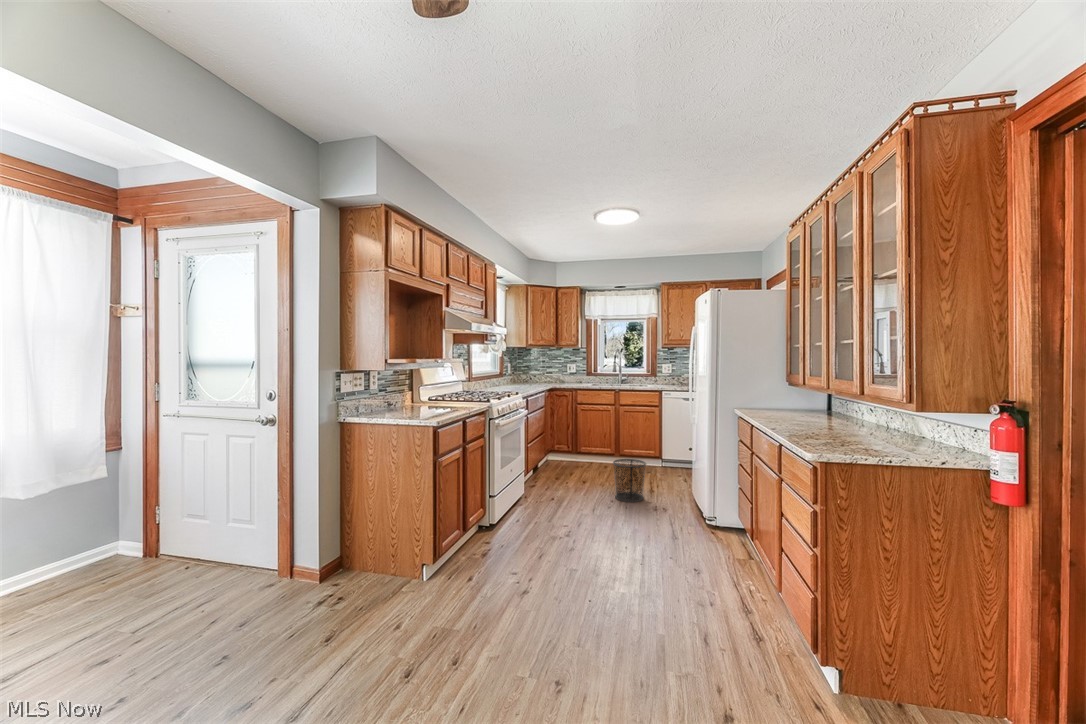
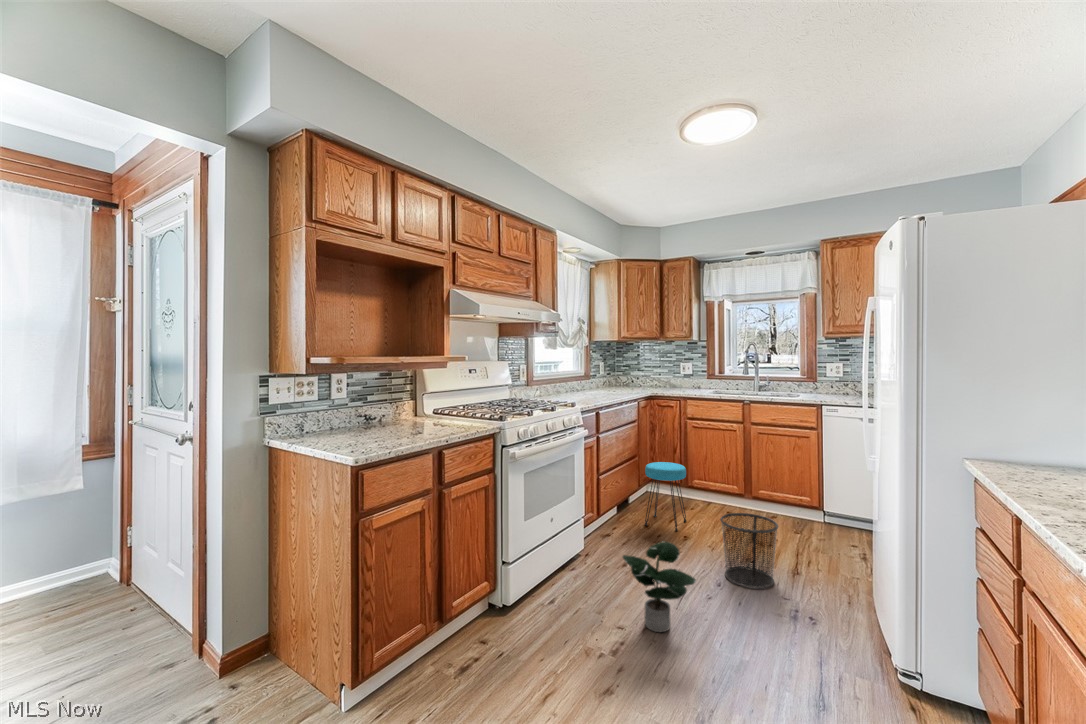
stool: none [554,434,582,479] -> present [645,462,687,531]
potted plant: none [568,474,612,526] -> present [623,541,696,632]

